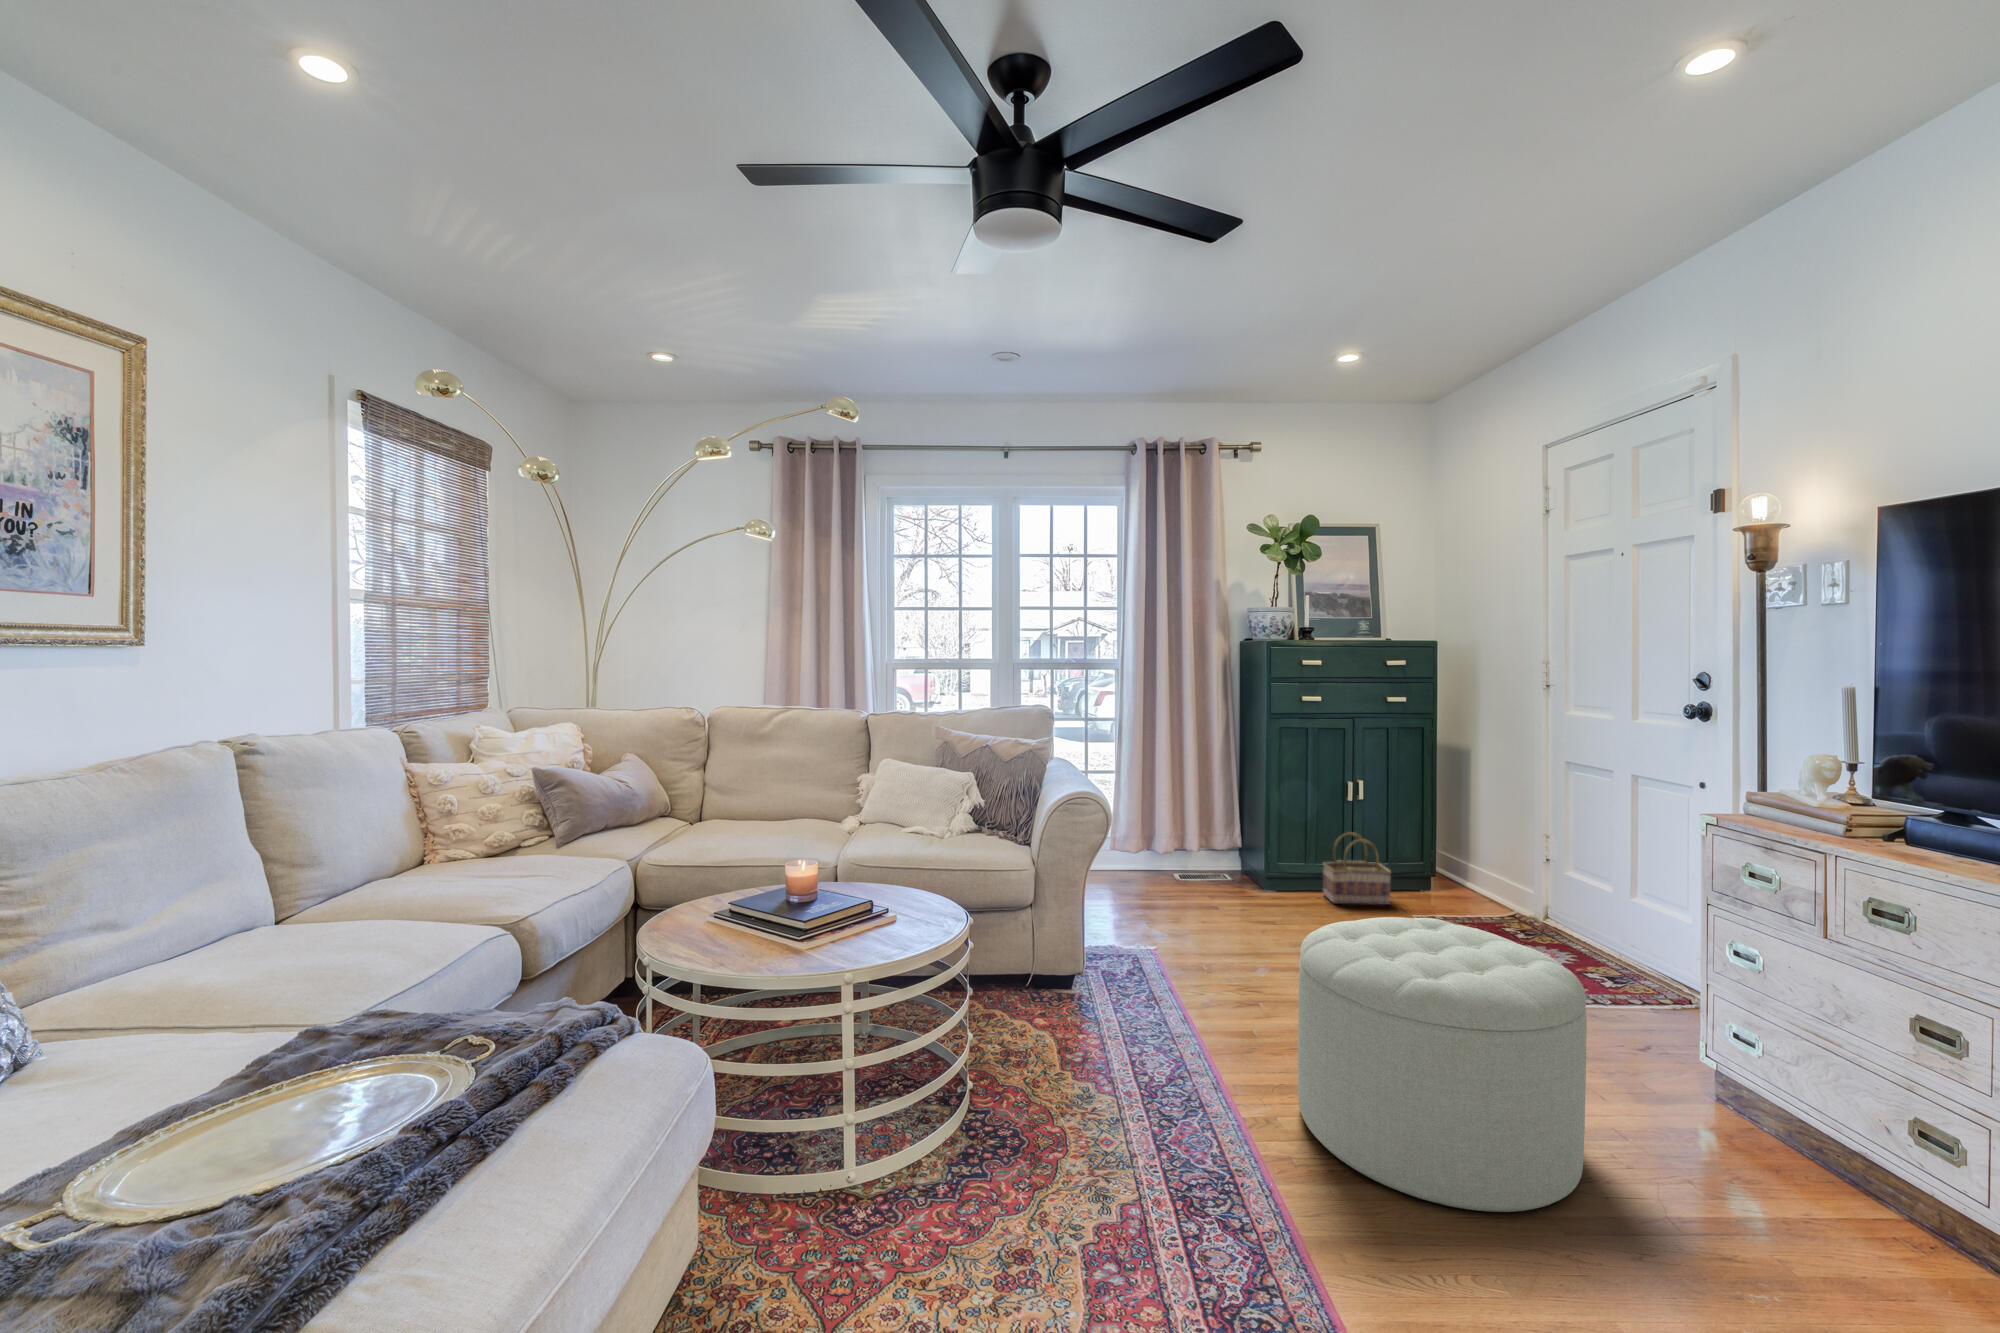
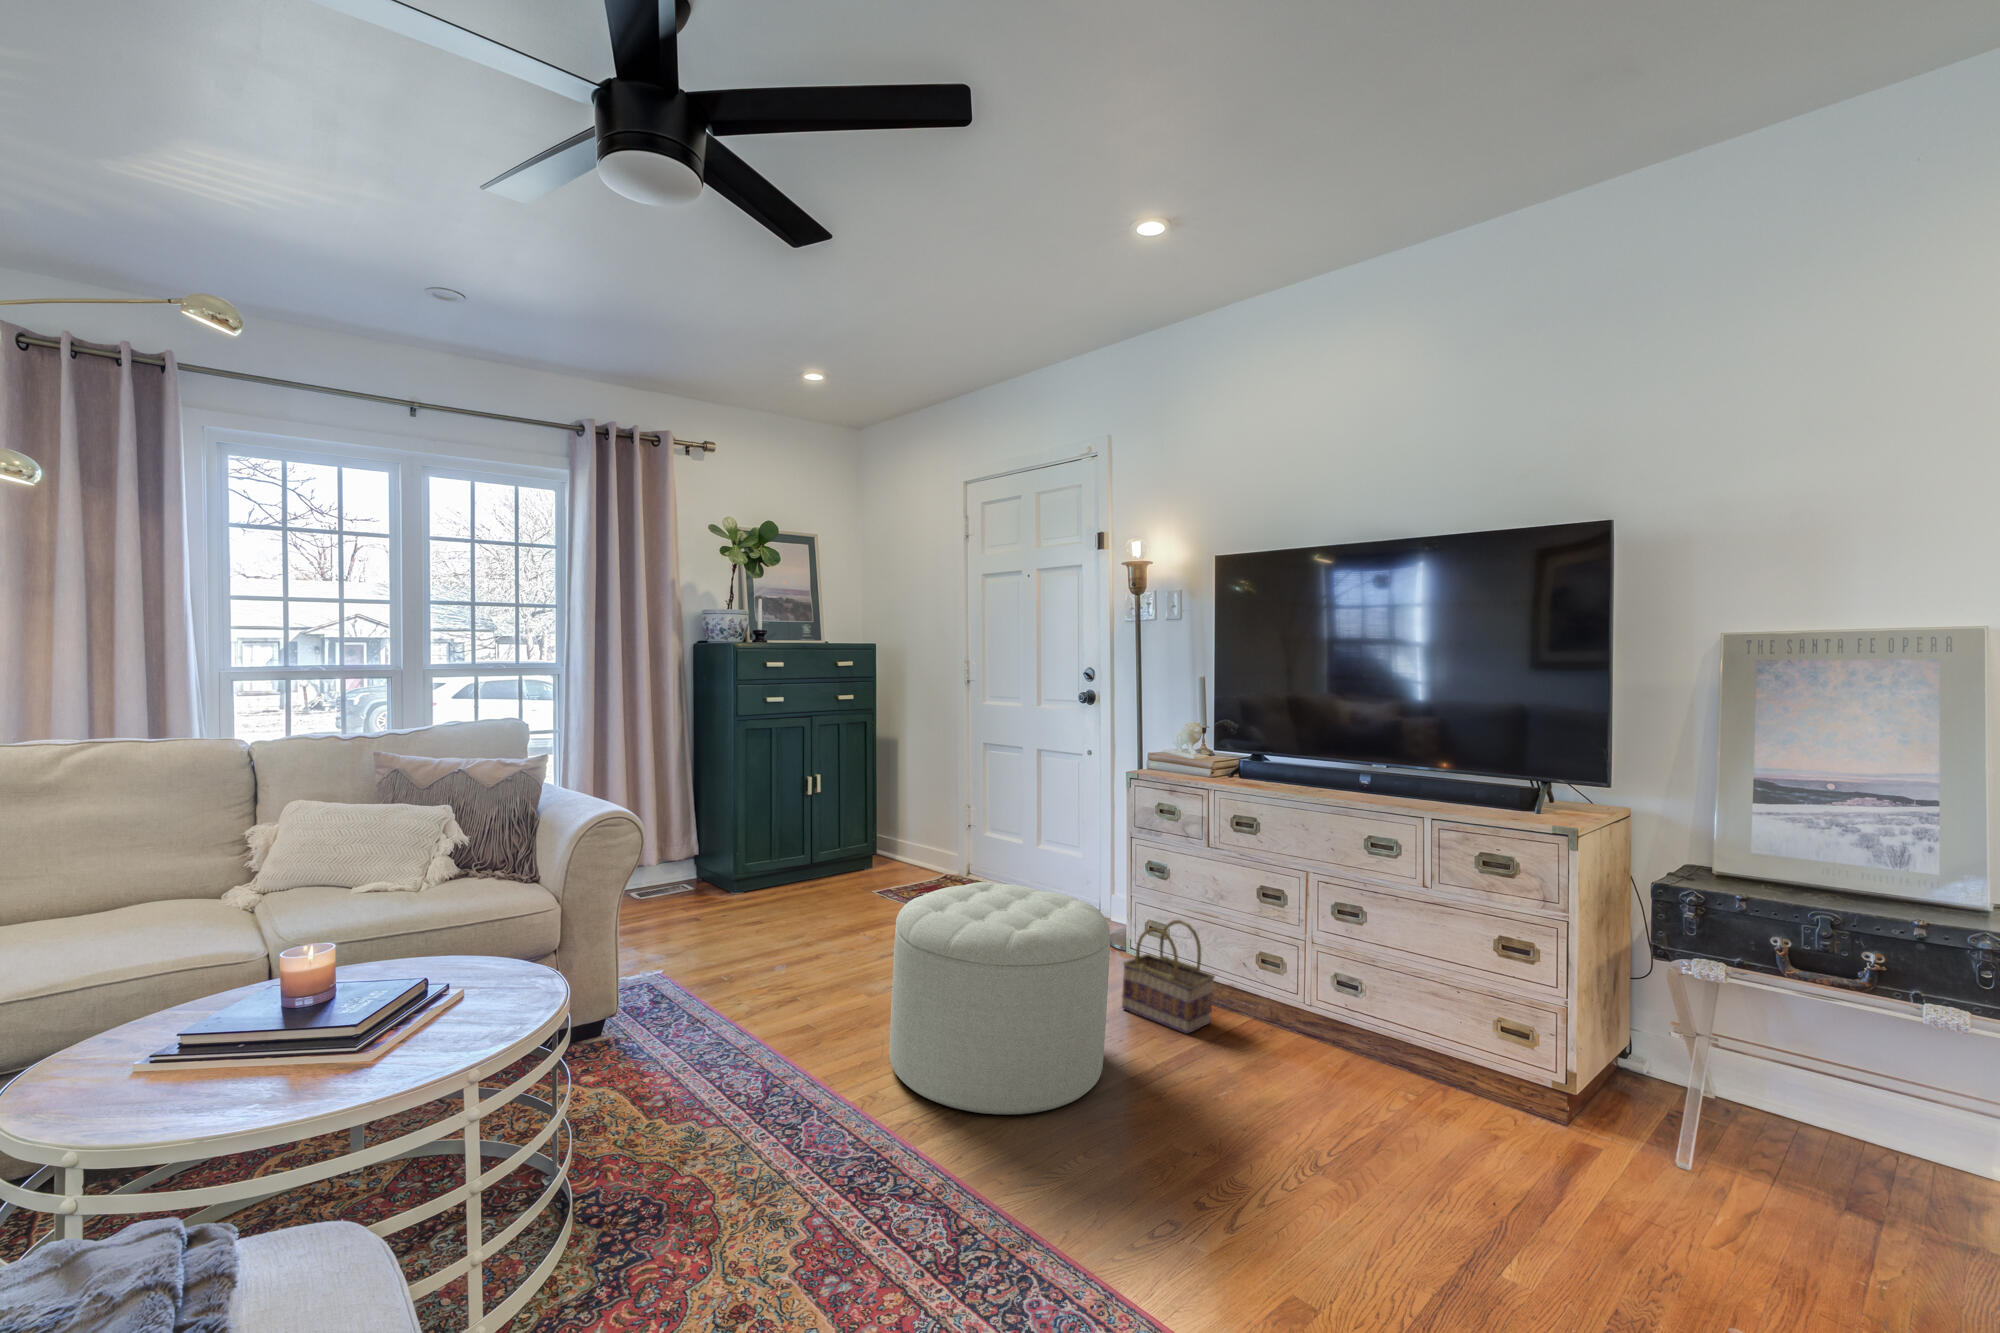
basket: present [1323,832,1391,905] -> present [1122,920,1215,1034]

